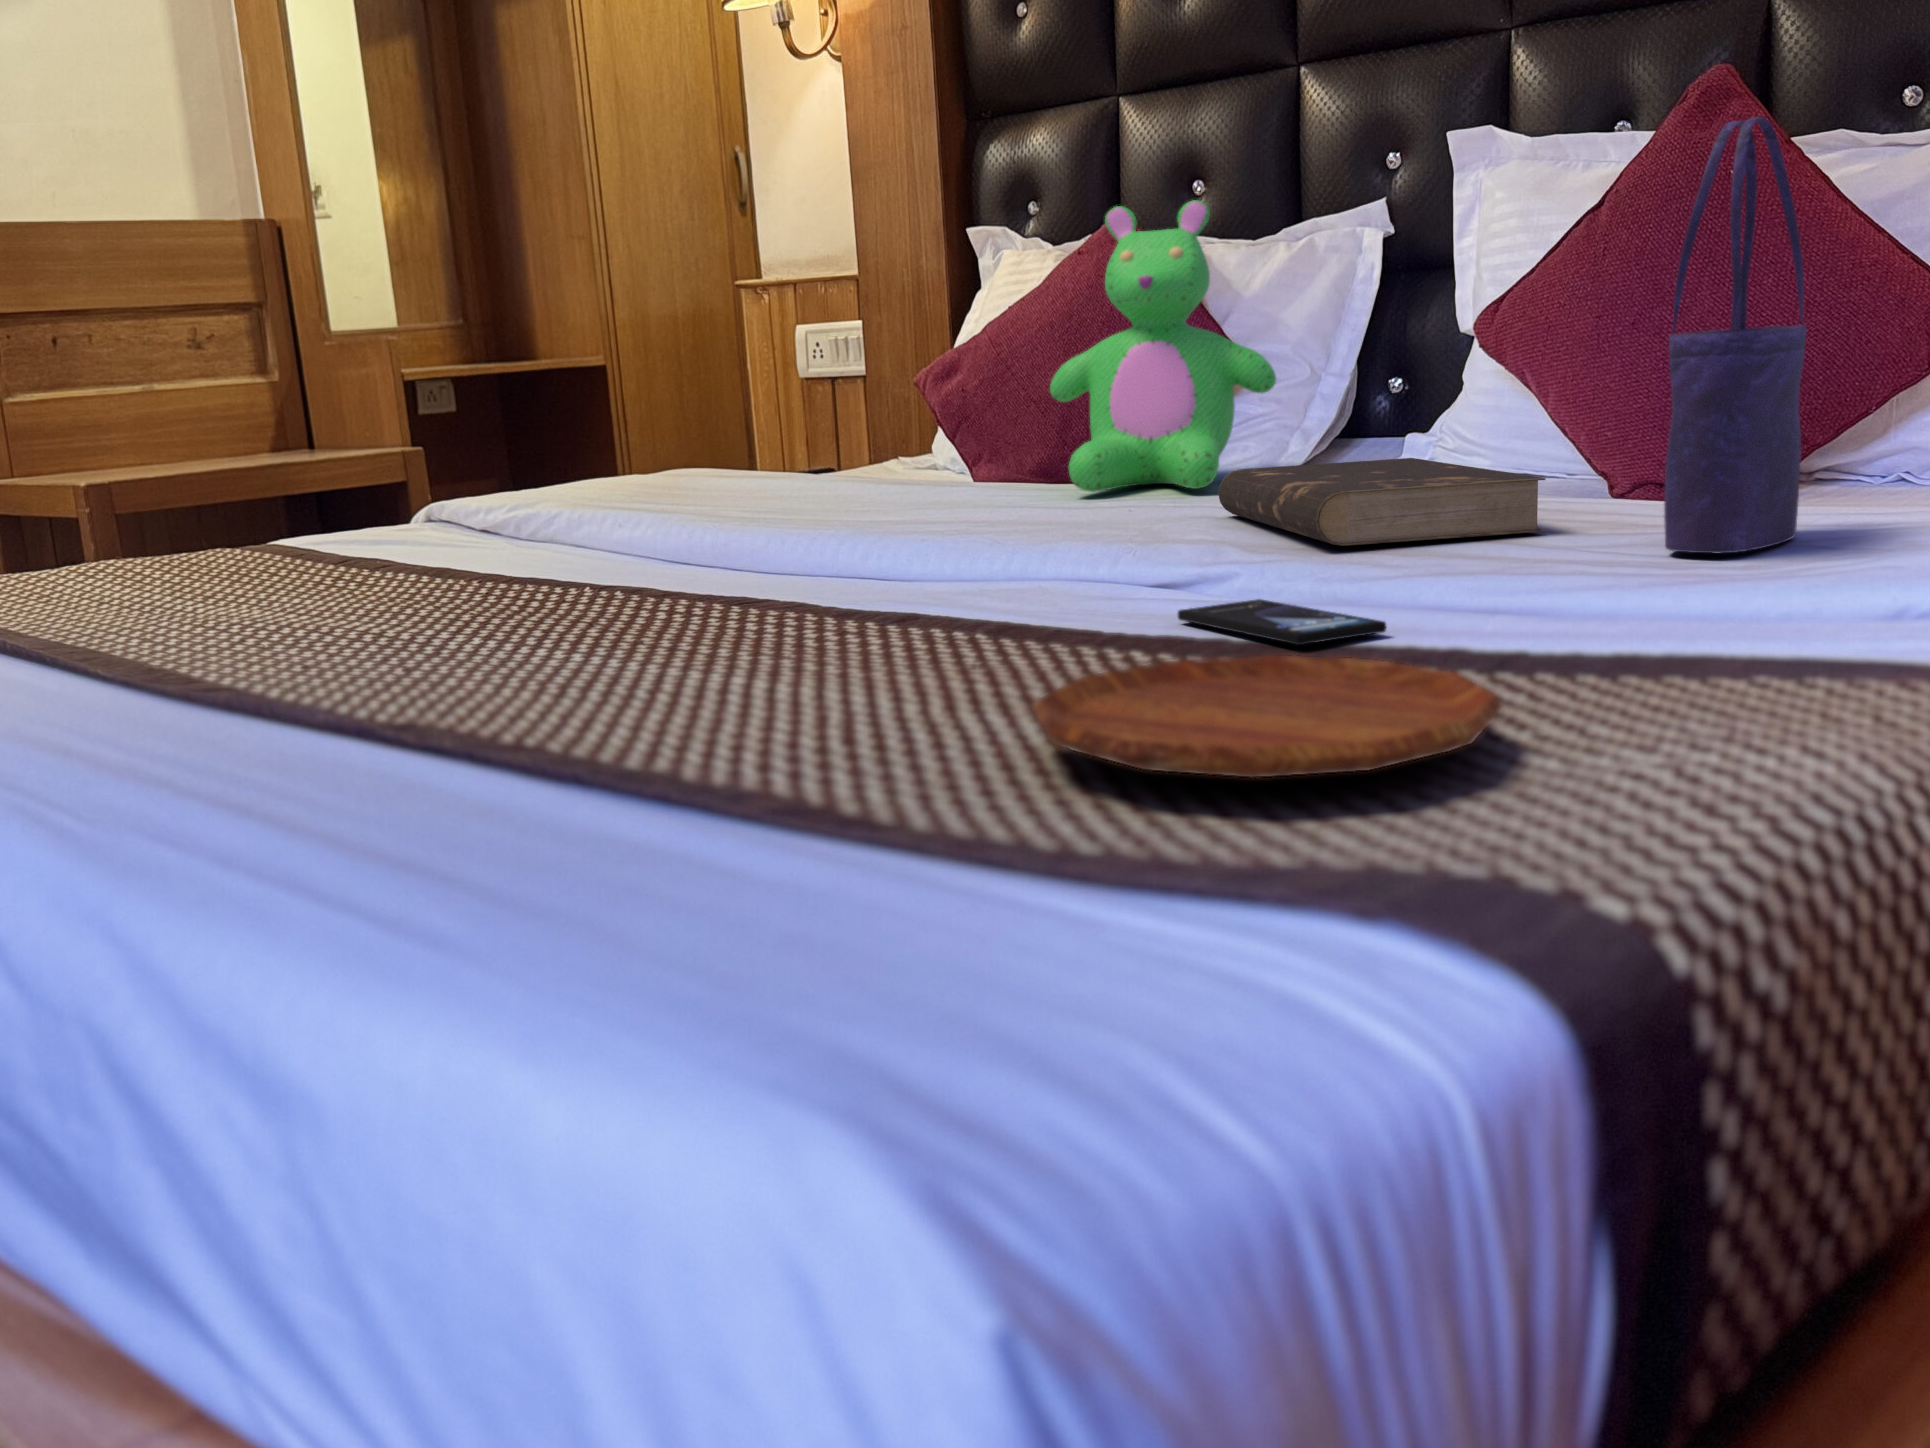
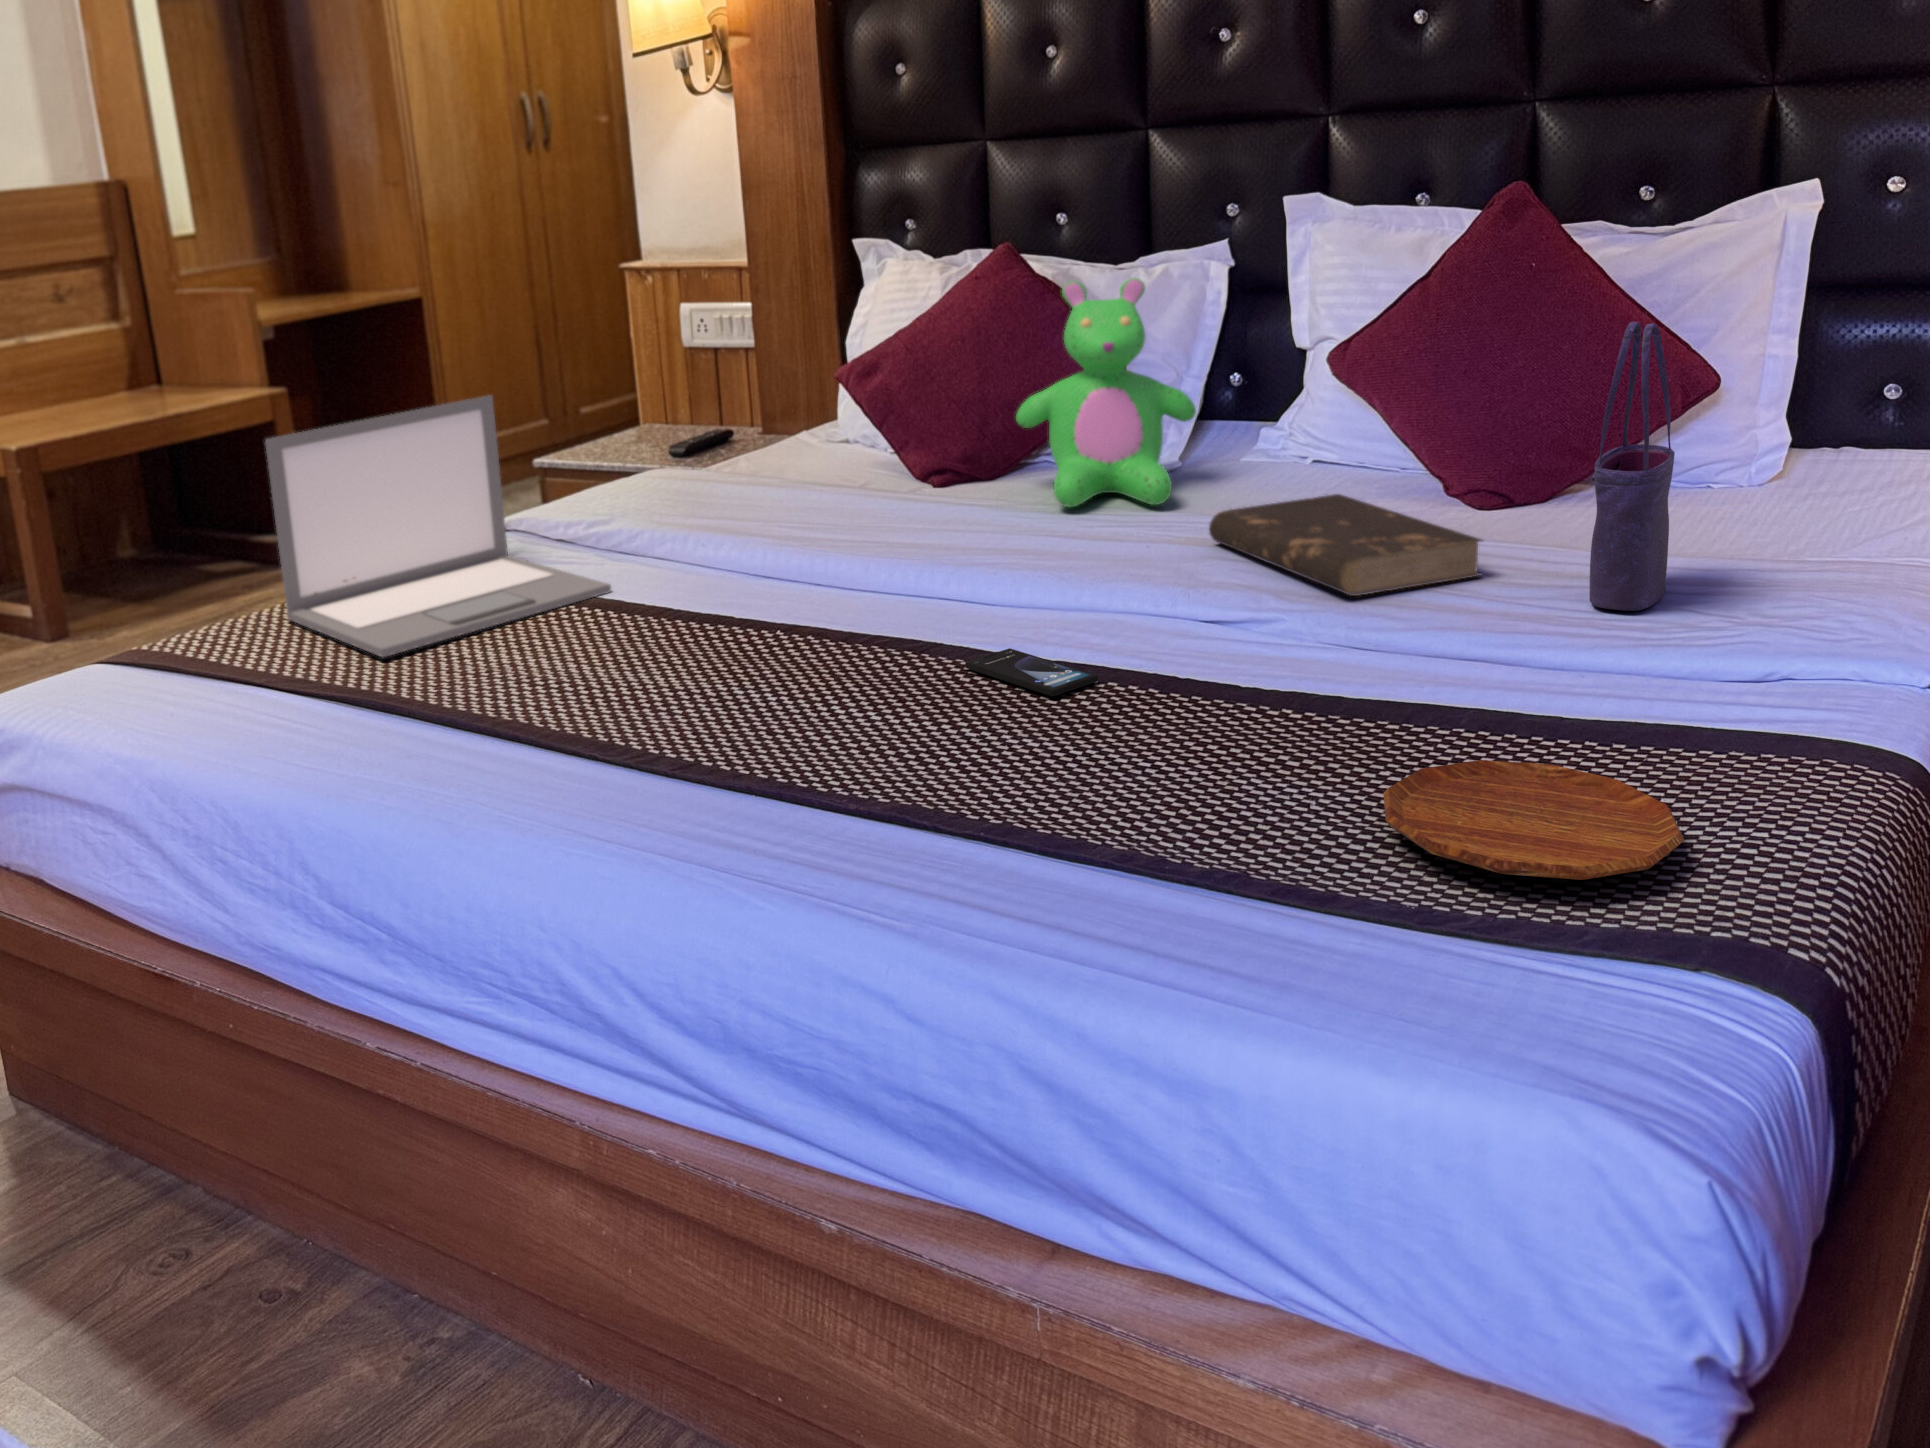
laptop: none [34,325,455,594] -> present [265,395,611,657]
smartphone: present [1177,599,1386,645] -> present [965,648,1098,696]

